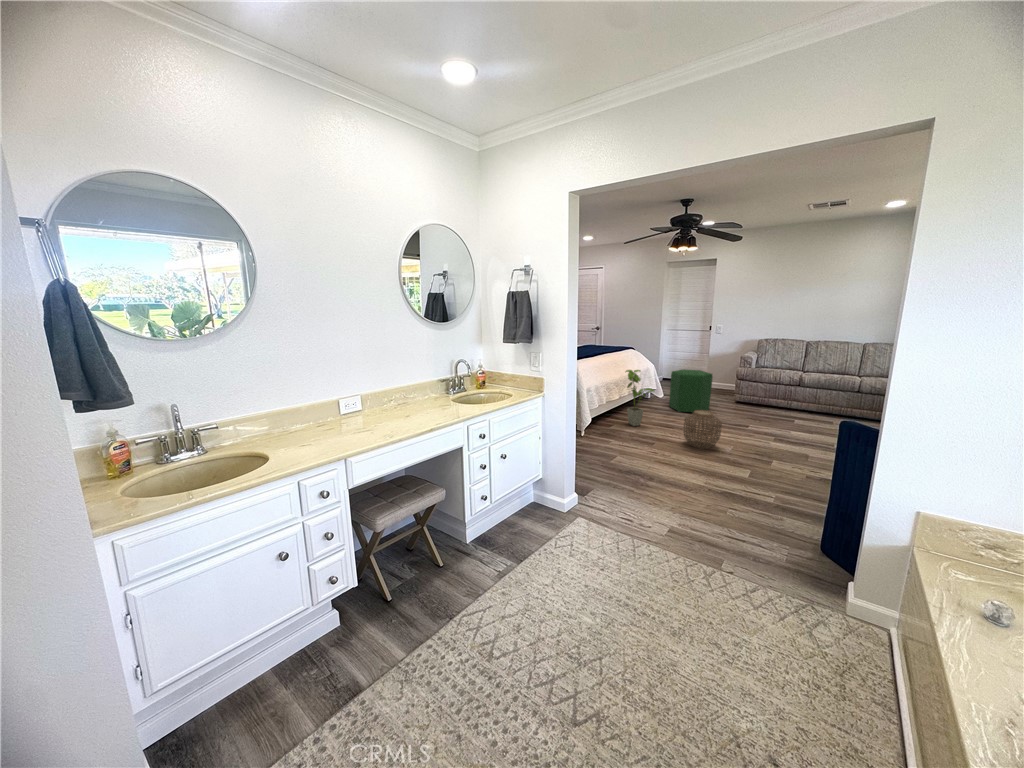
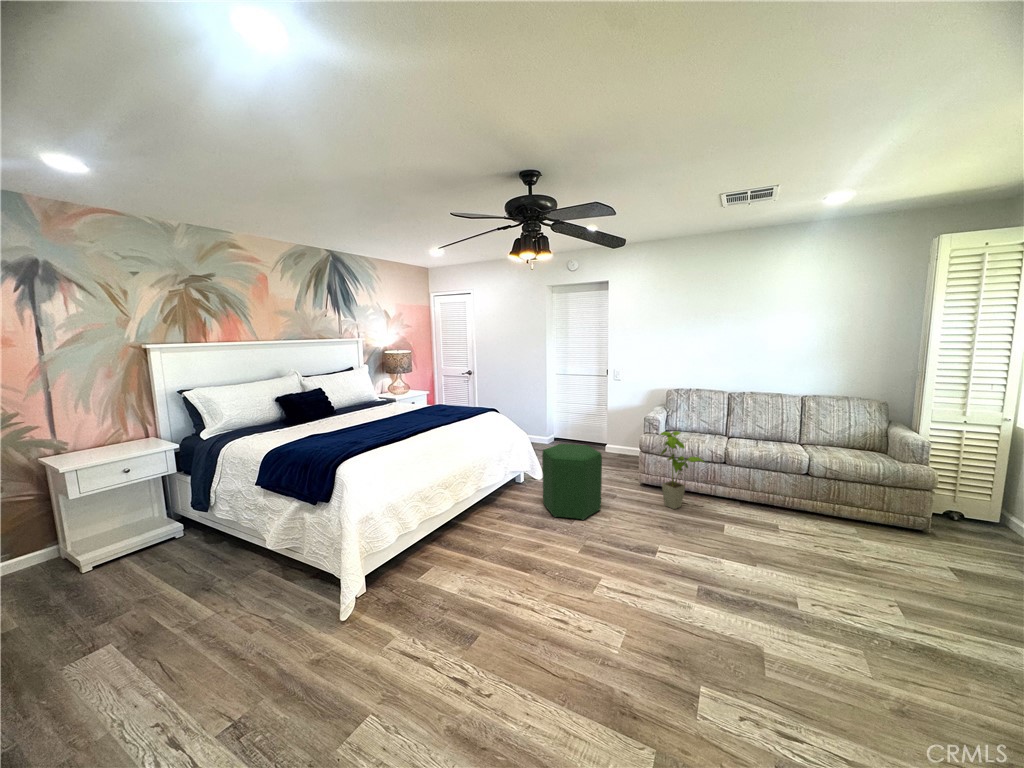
house plant: present [626,370,654,426] -> present [661,431,704,509]
woven basket: present [684,410,722,449] -> none [530,559,599,647]

